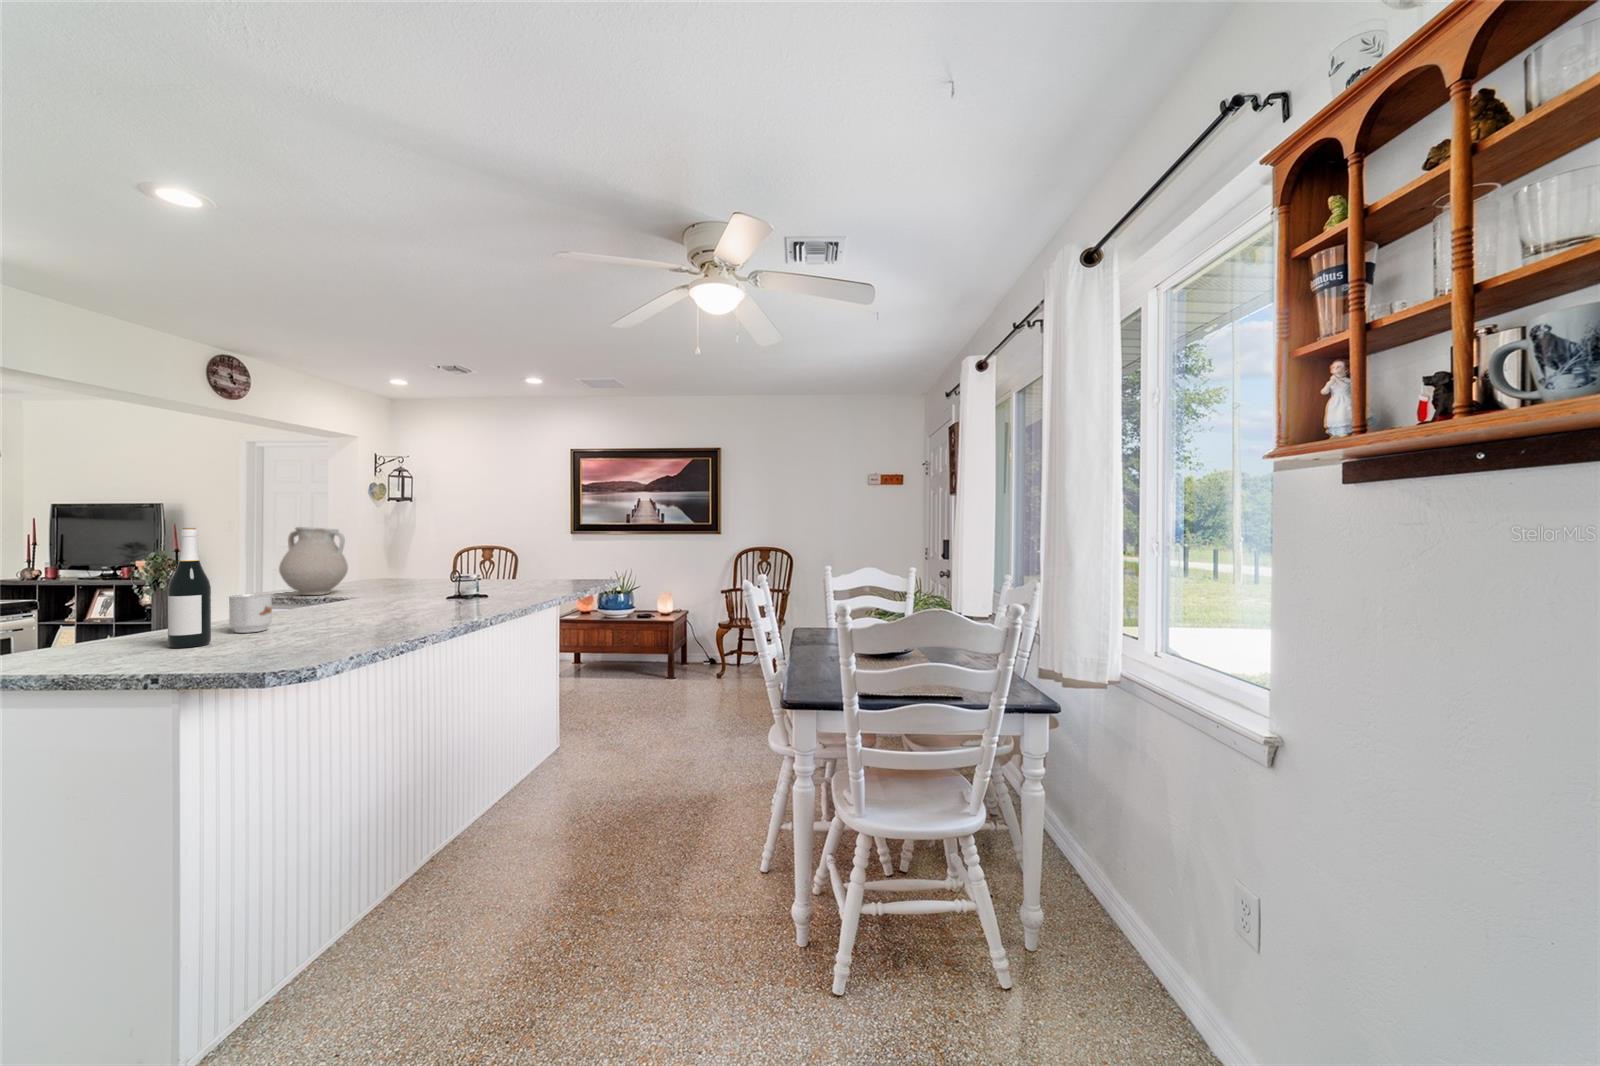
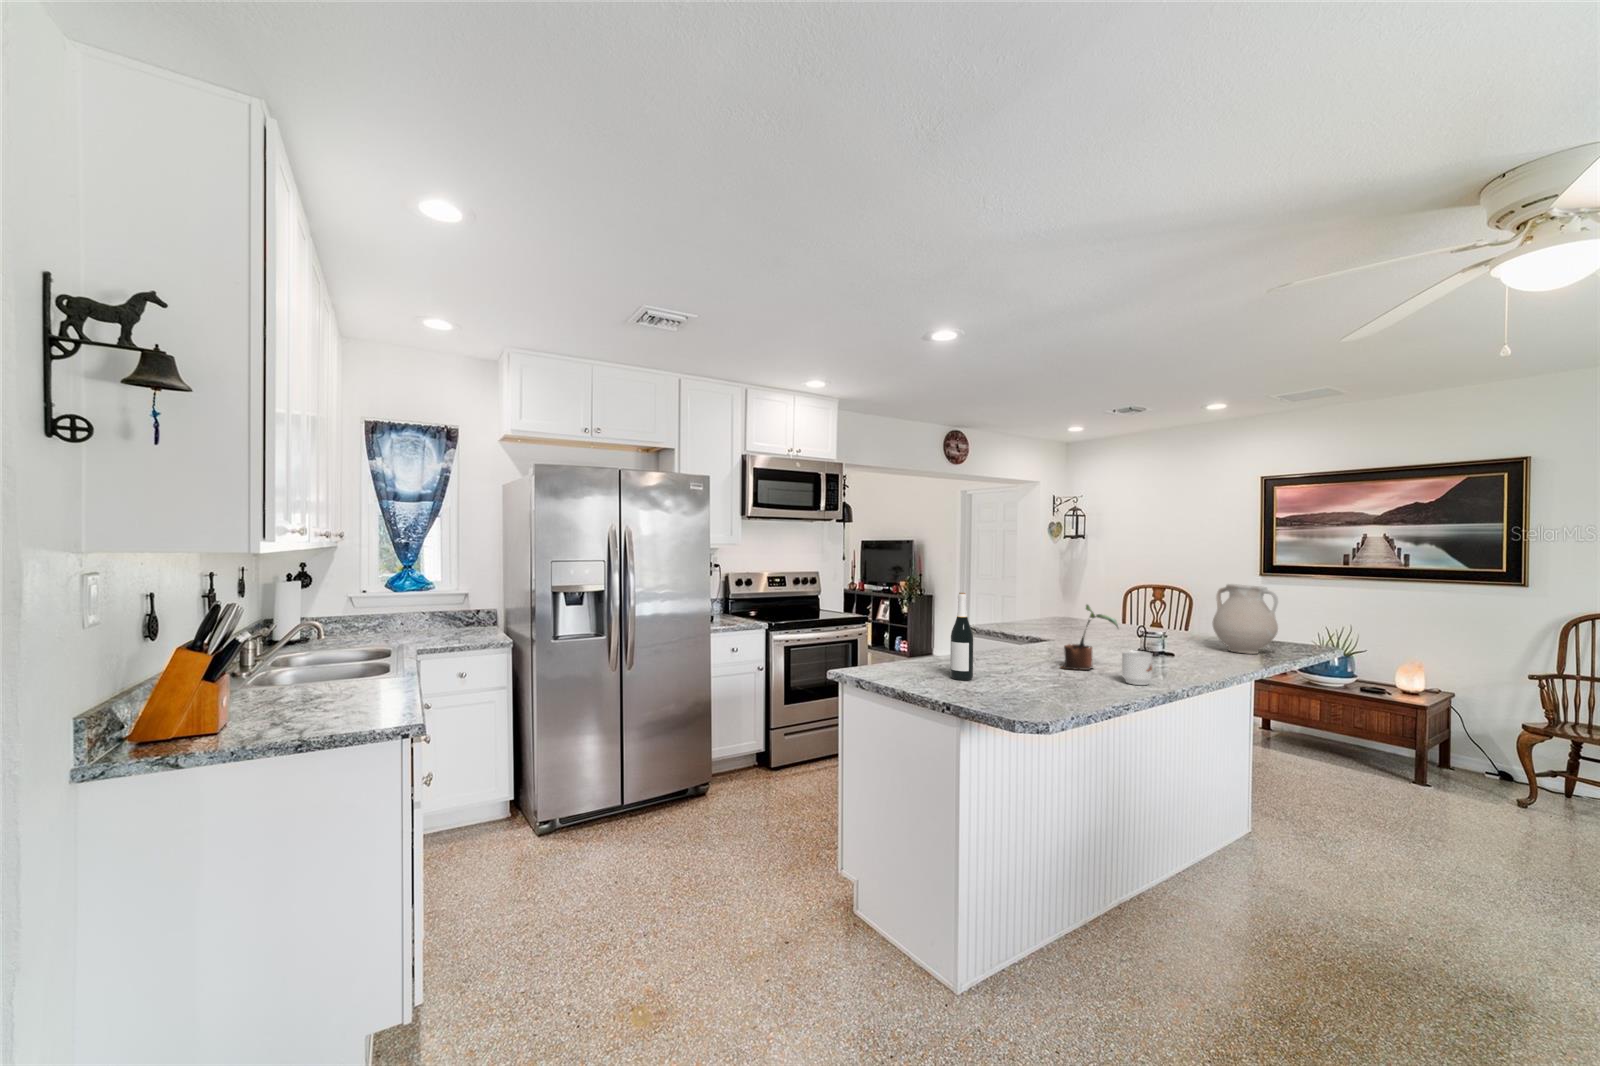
vase: present [279,527,348,595] -> present [1212,584,1278,654]
potted plant: none [354,543,426,618] -> present [1061,605,1118,670]
mug: present [229,594,272,633] -> present [1122,650,1152,685]

